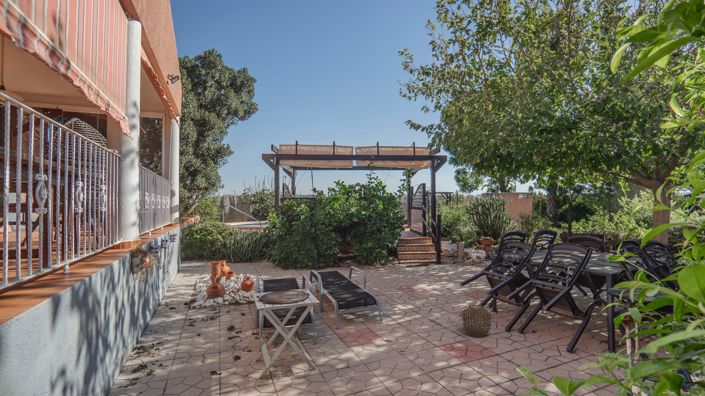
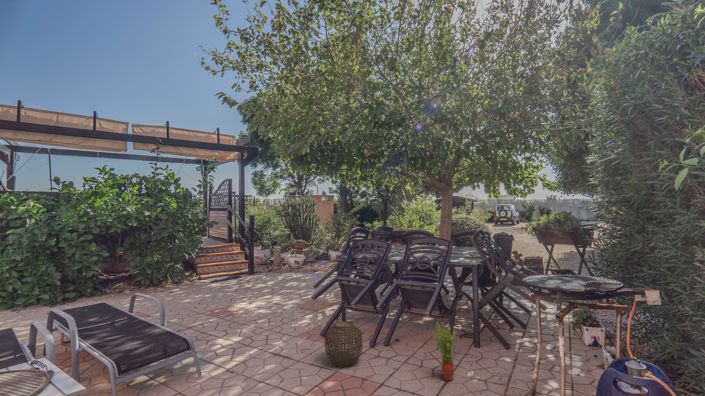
potted plant: none [537,316,558,362] -> present [433,323,456,381]

